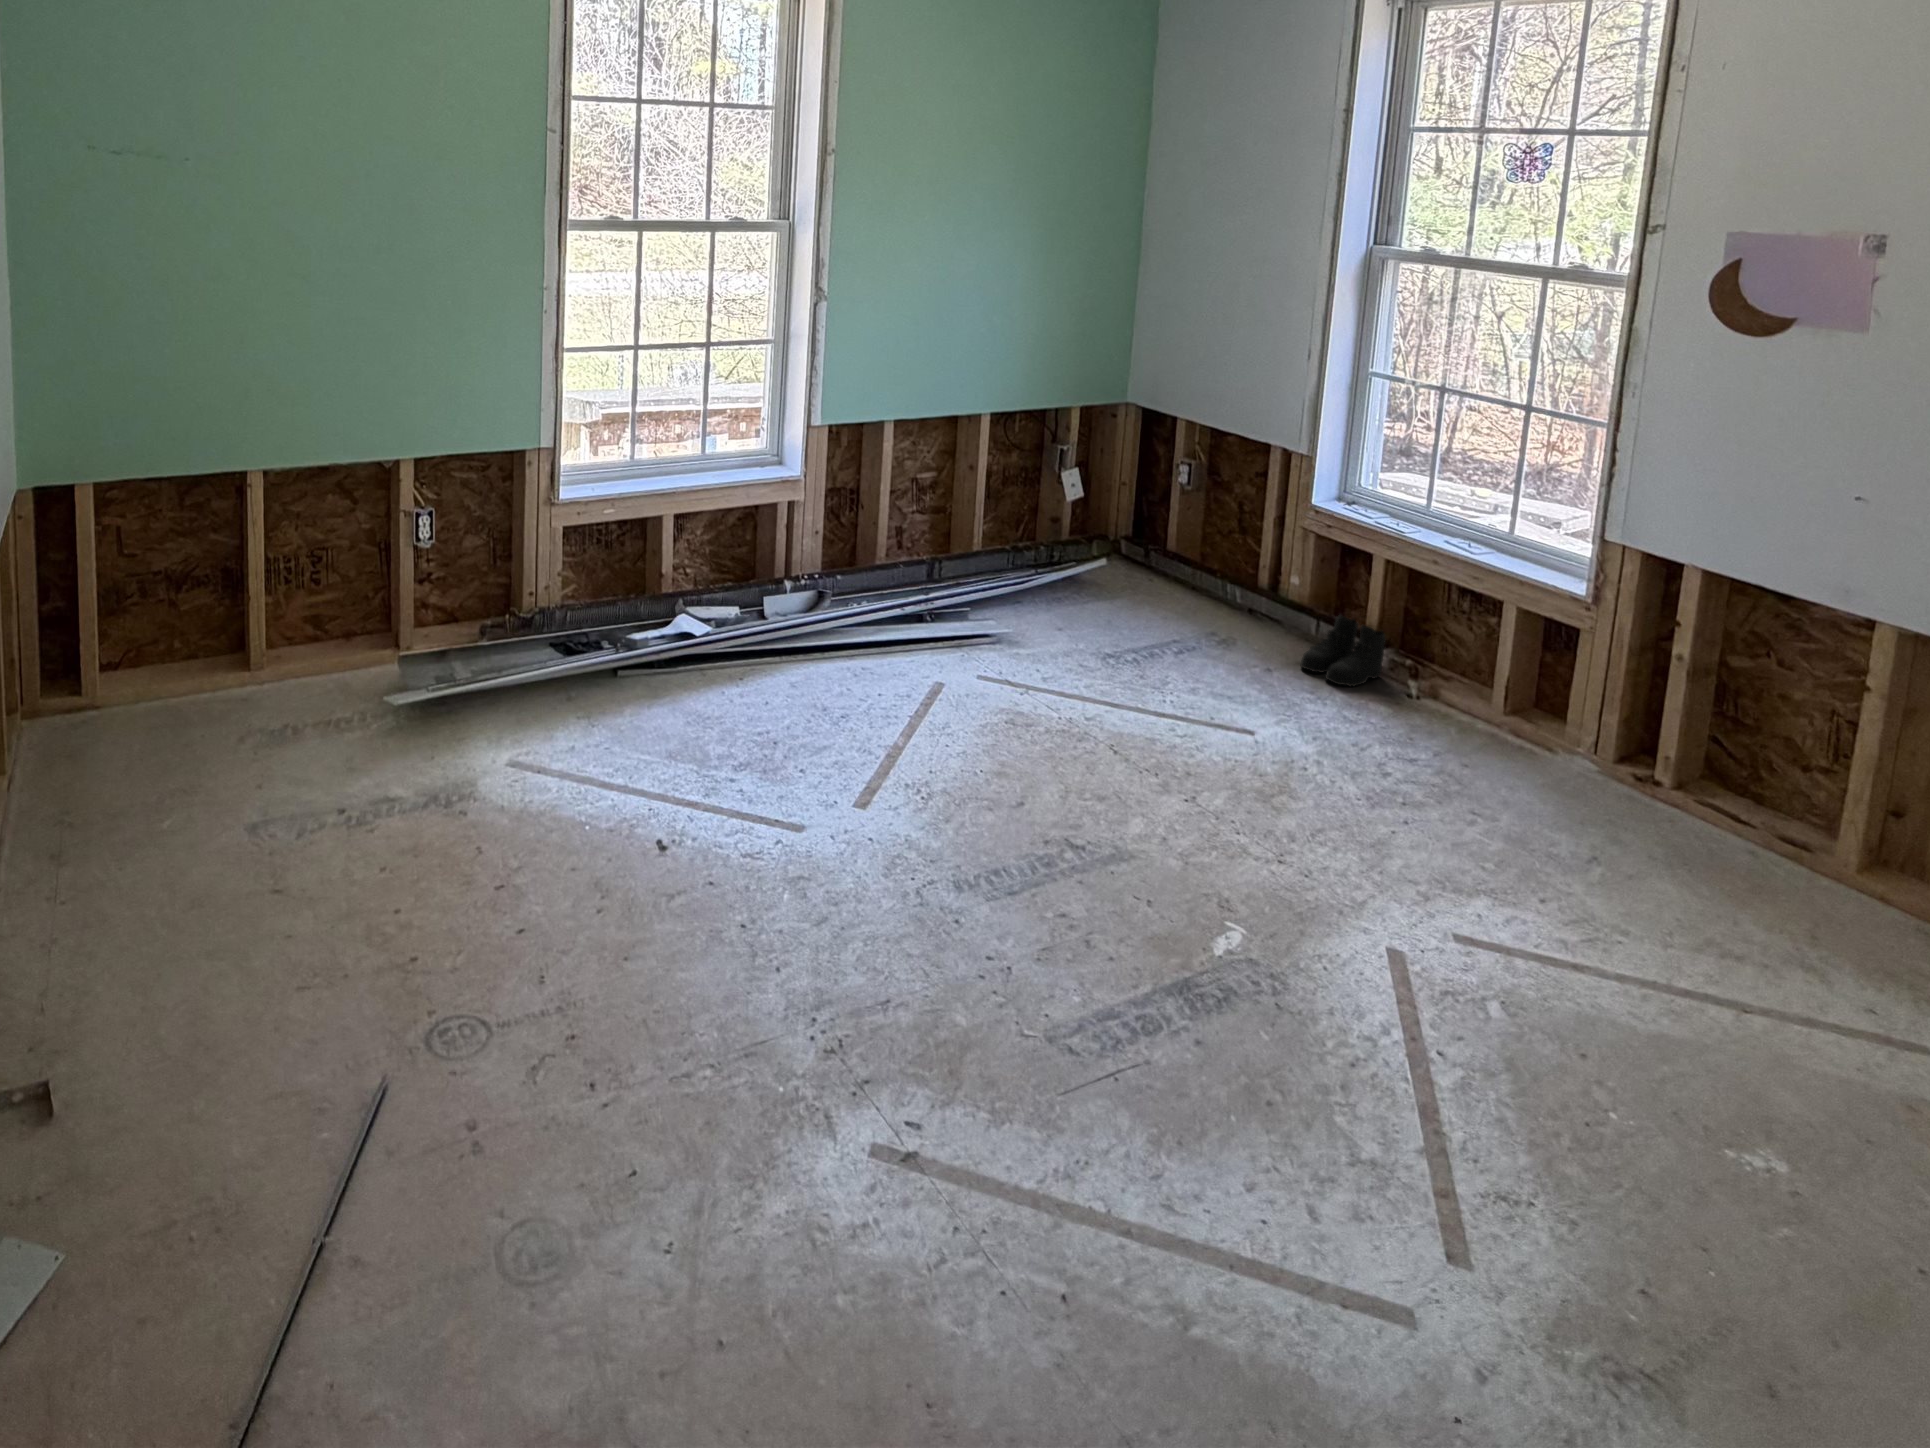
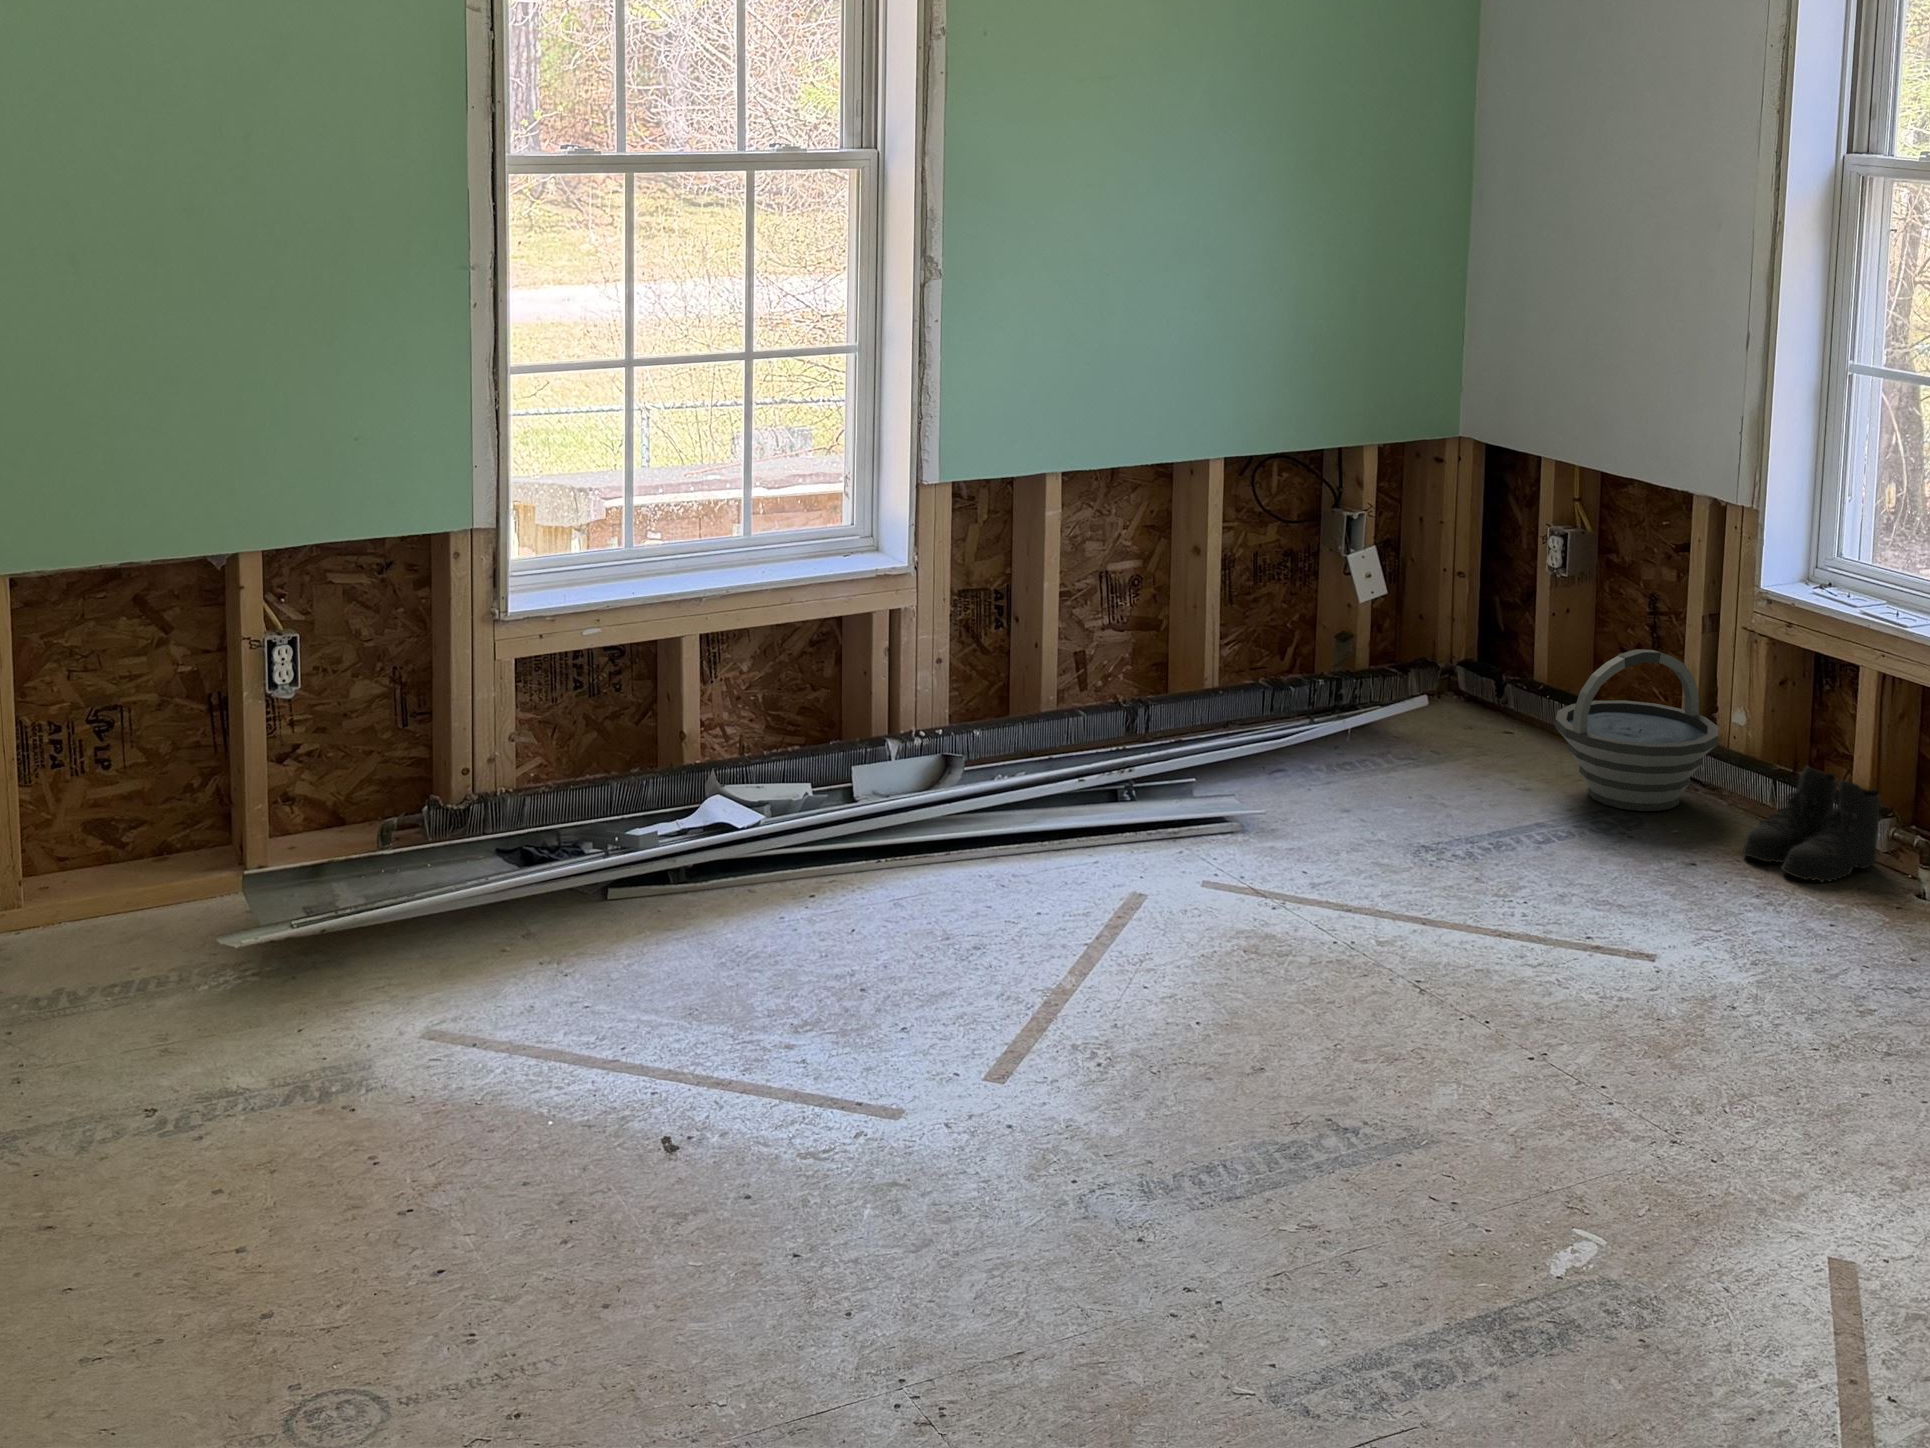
bucket: none [1185,539,1284,636] -> present [1555,650,1718,811]

